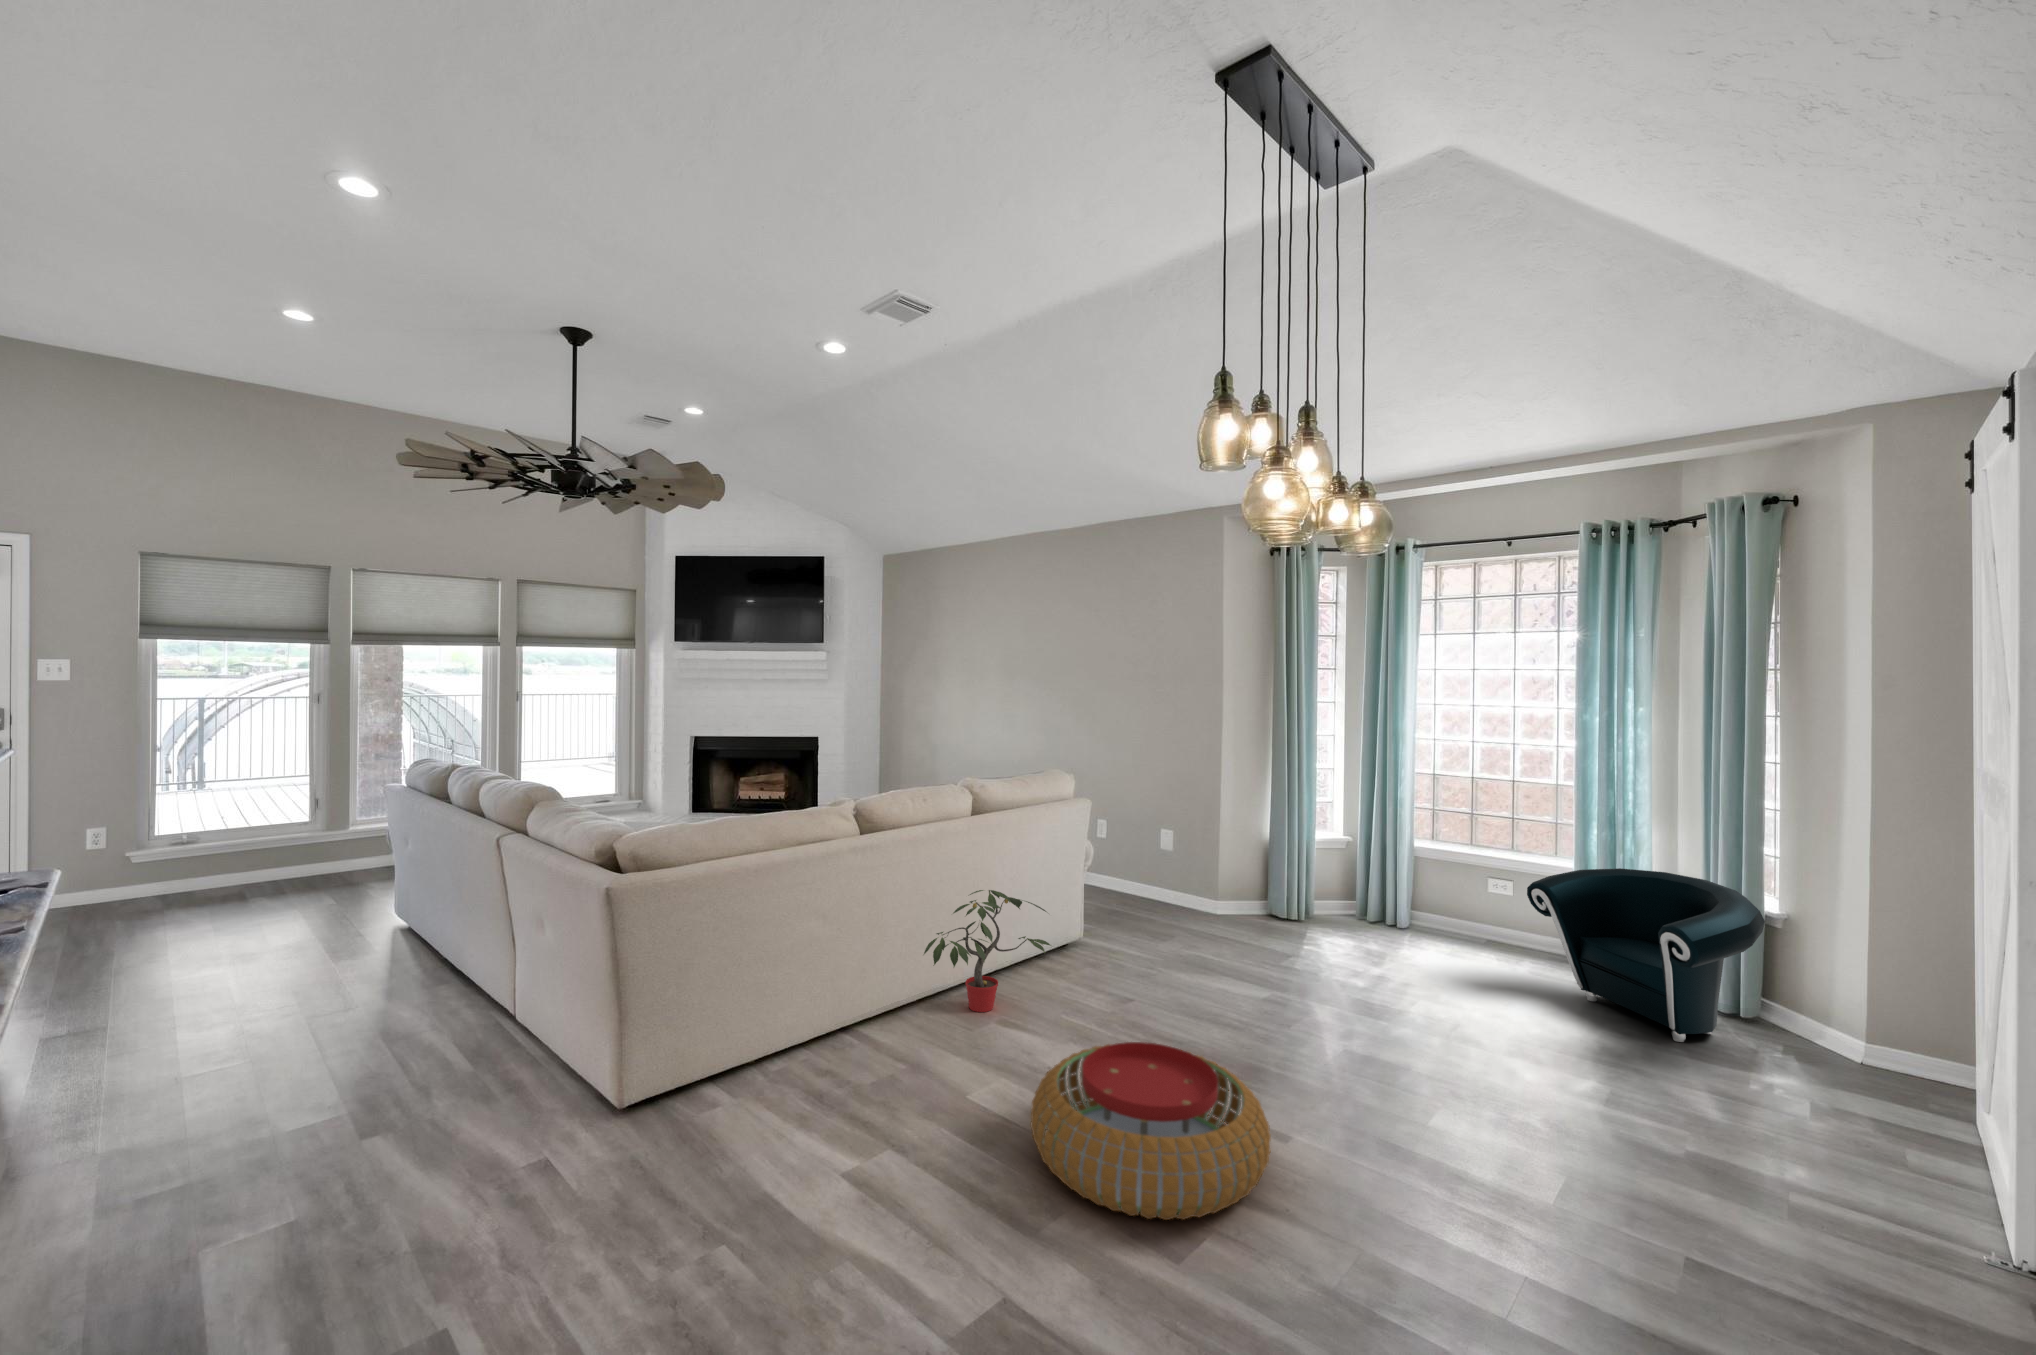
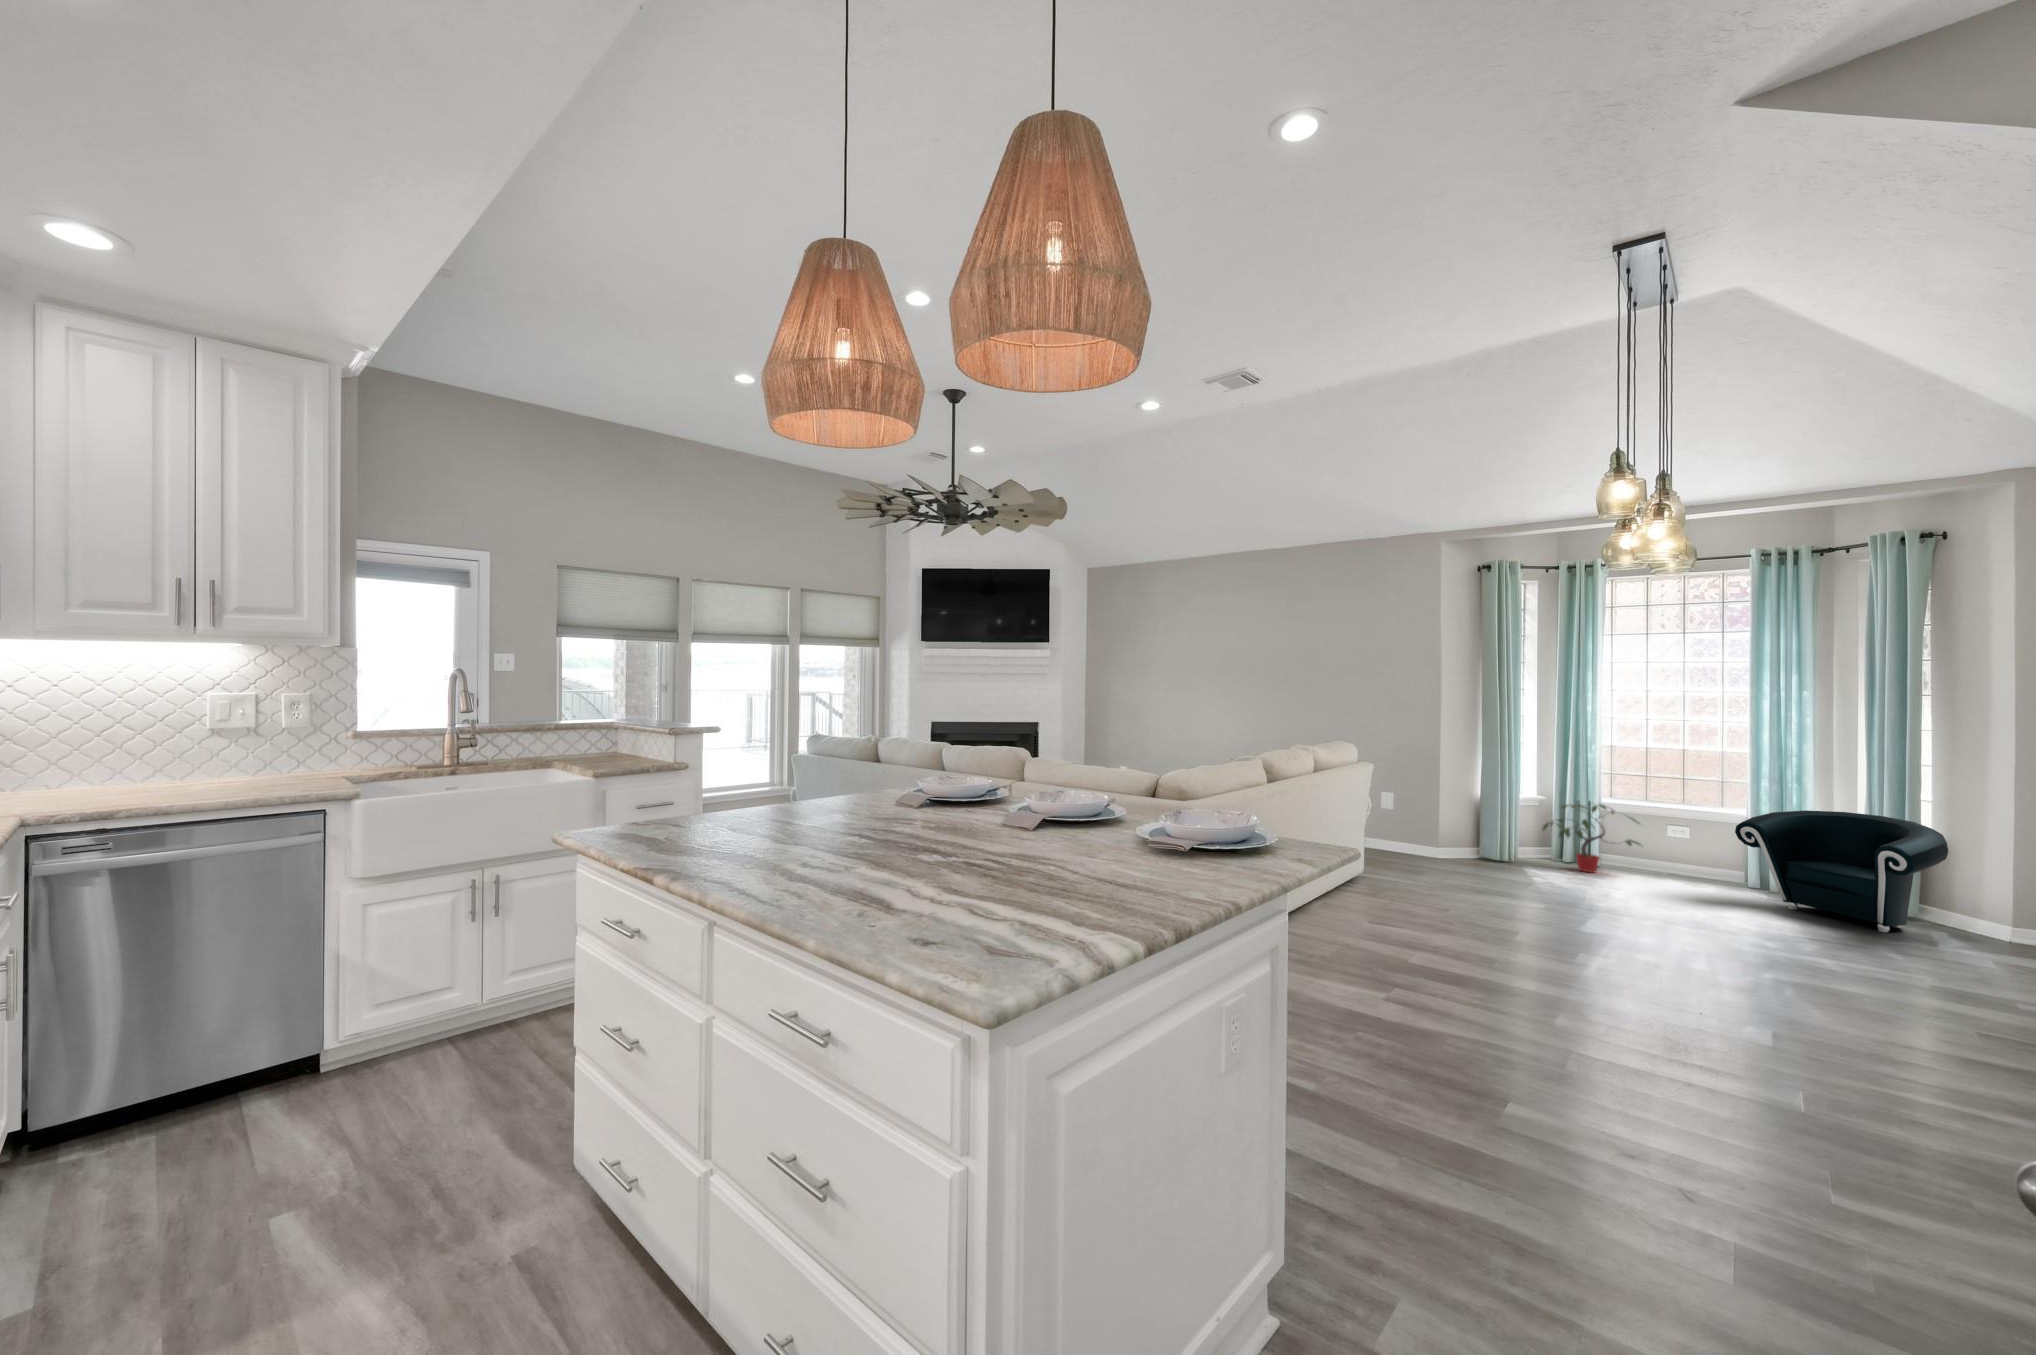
potted plant: present [924,890,1051,1012] -> present [1543,804,1643,873]
pouf: present [1031,1042,1271,1220] -> none [1526,928,1740,1036]

